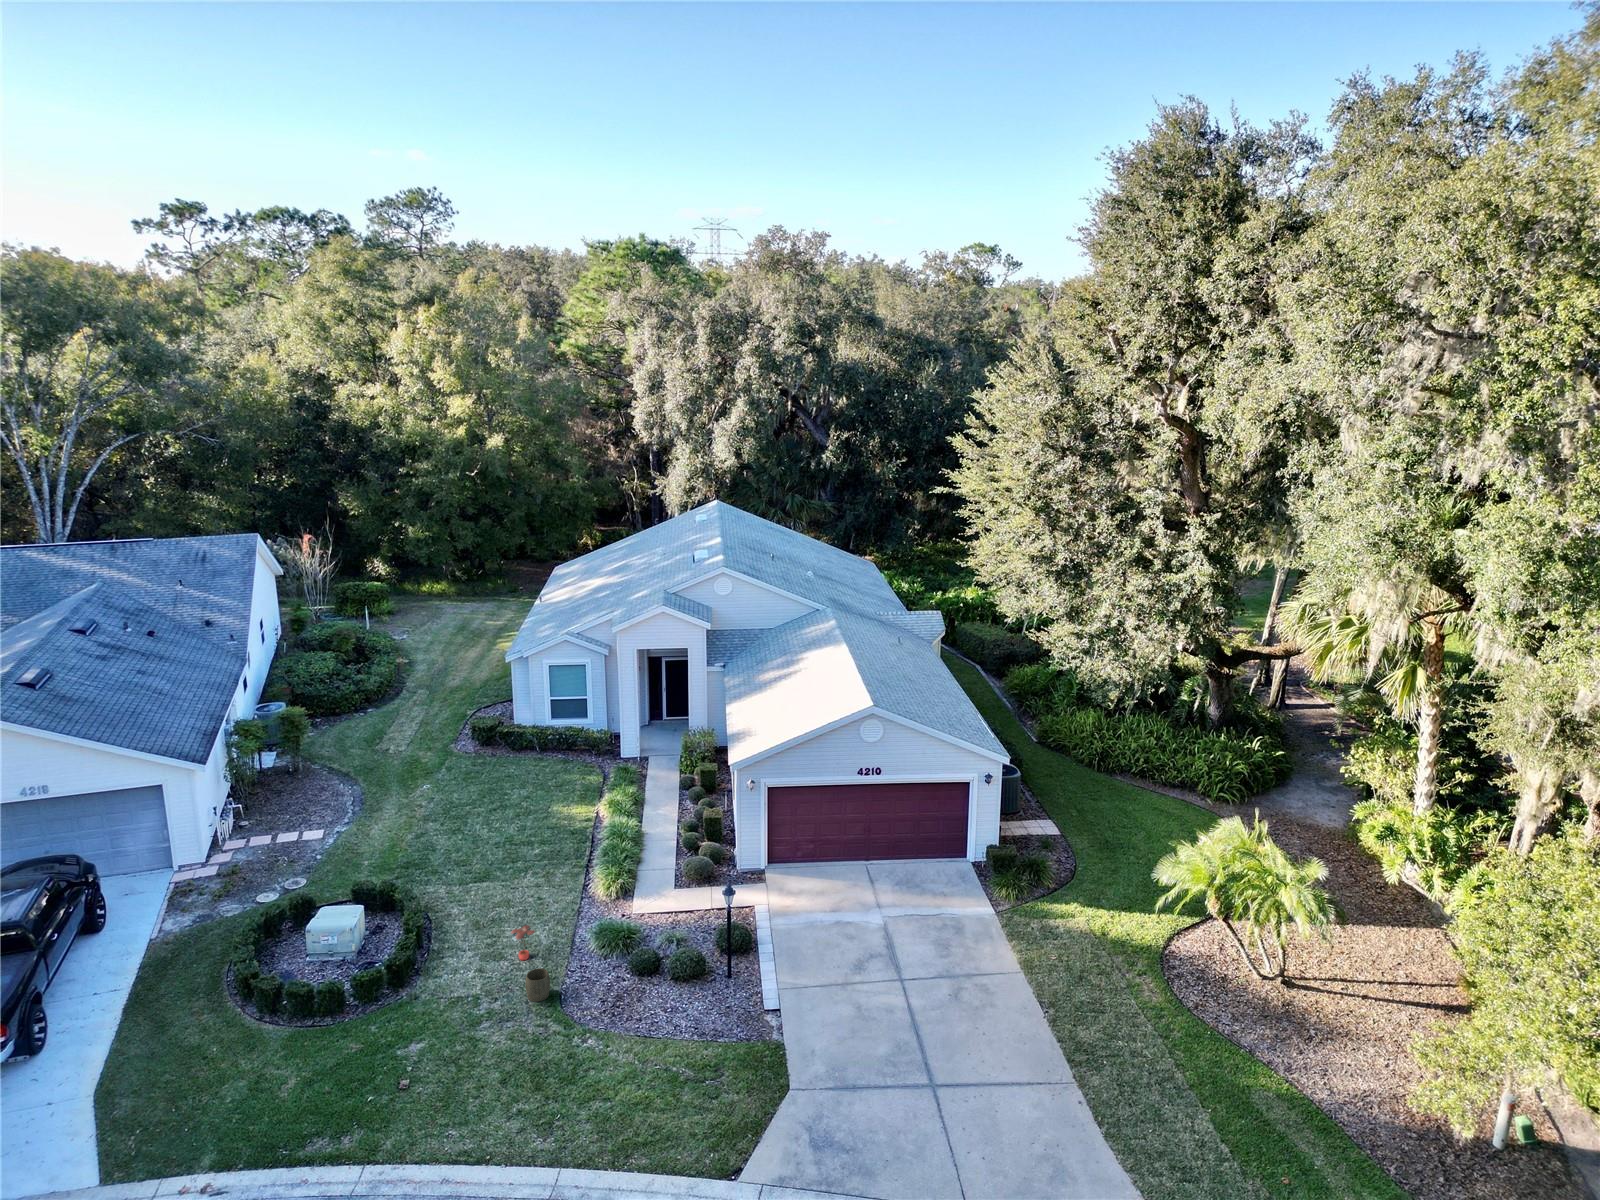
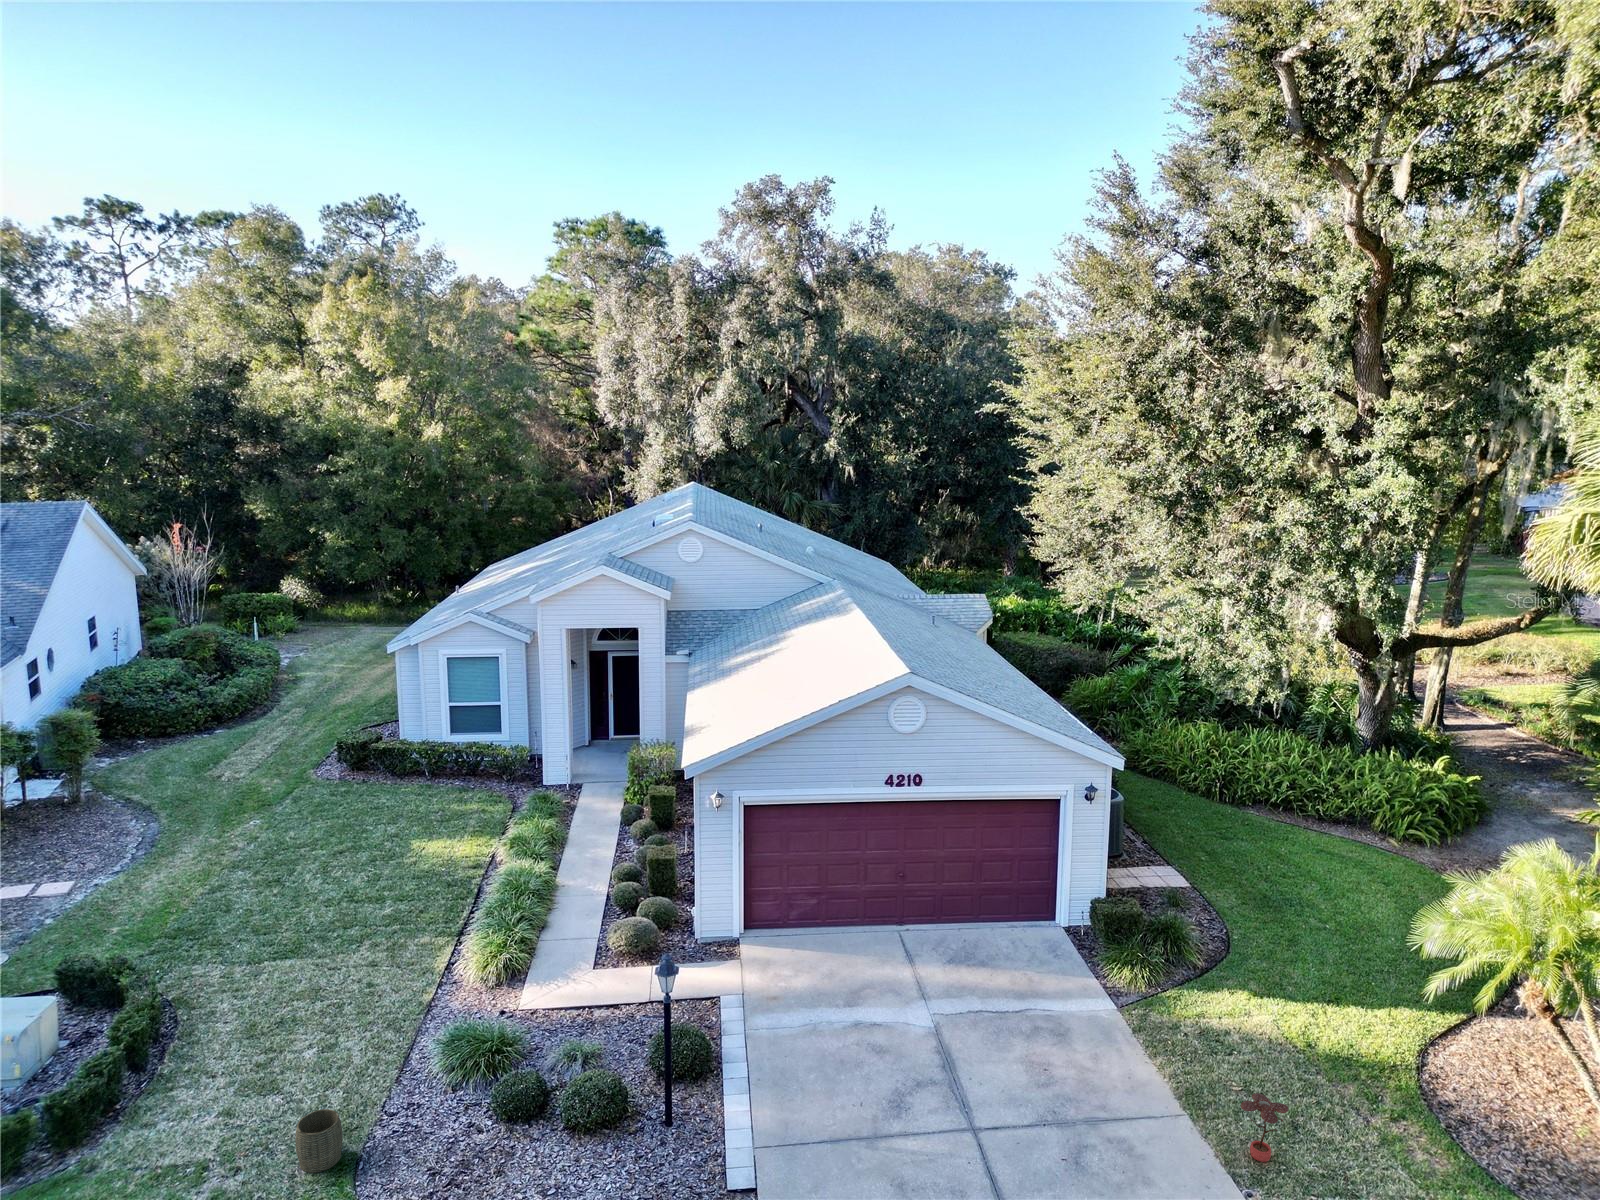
potted plant: present [511,925,535,960] -> present [1241,1093,1289,1162]

